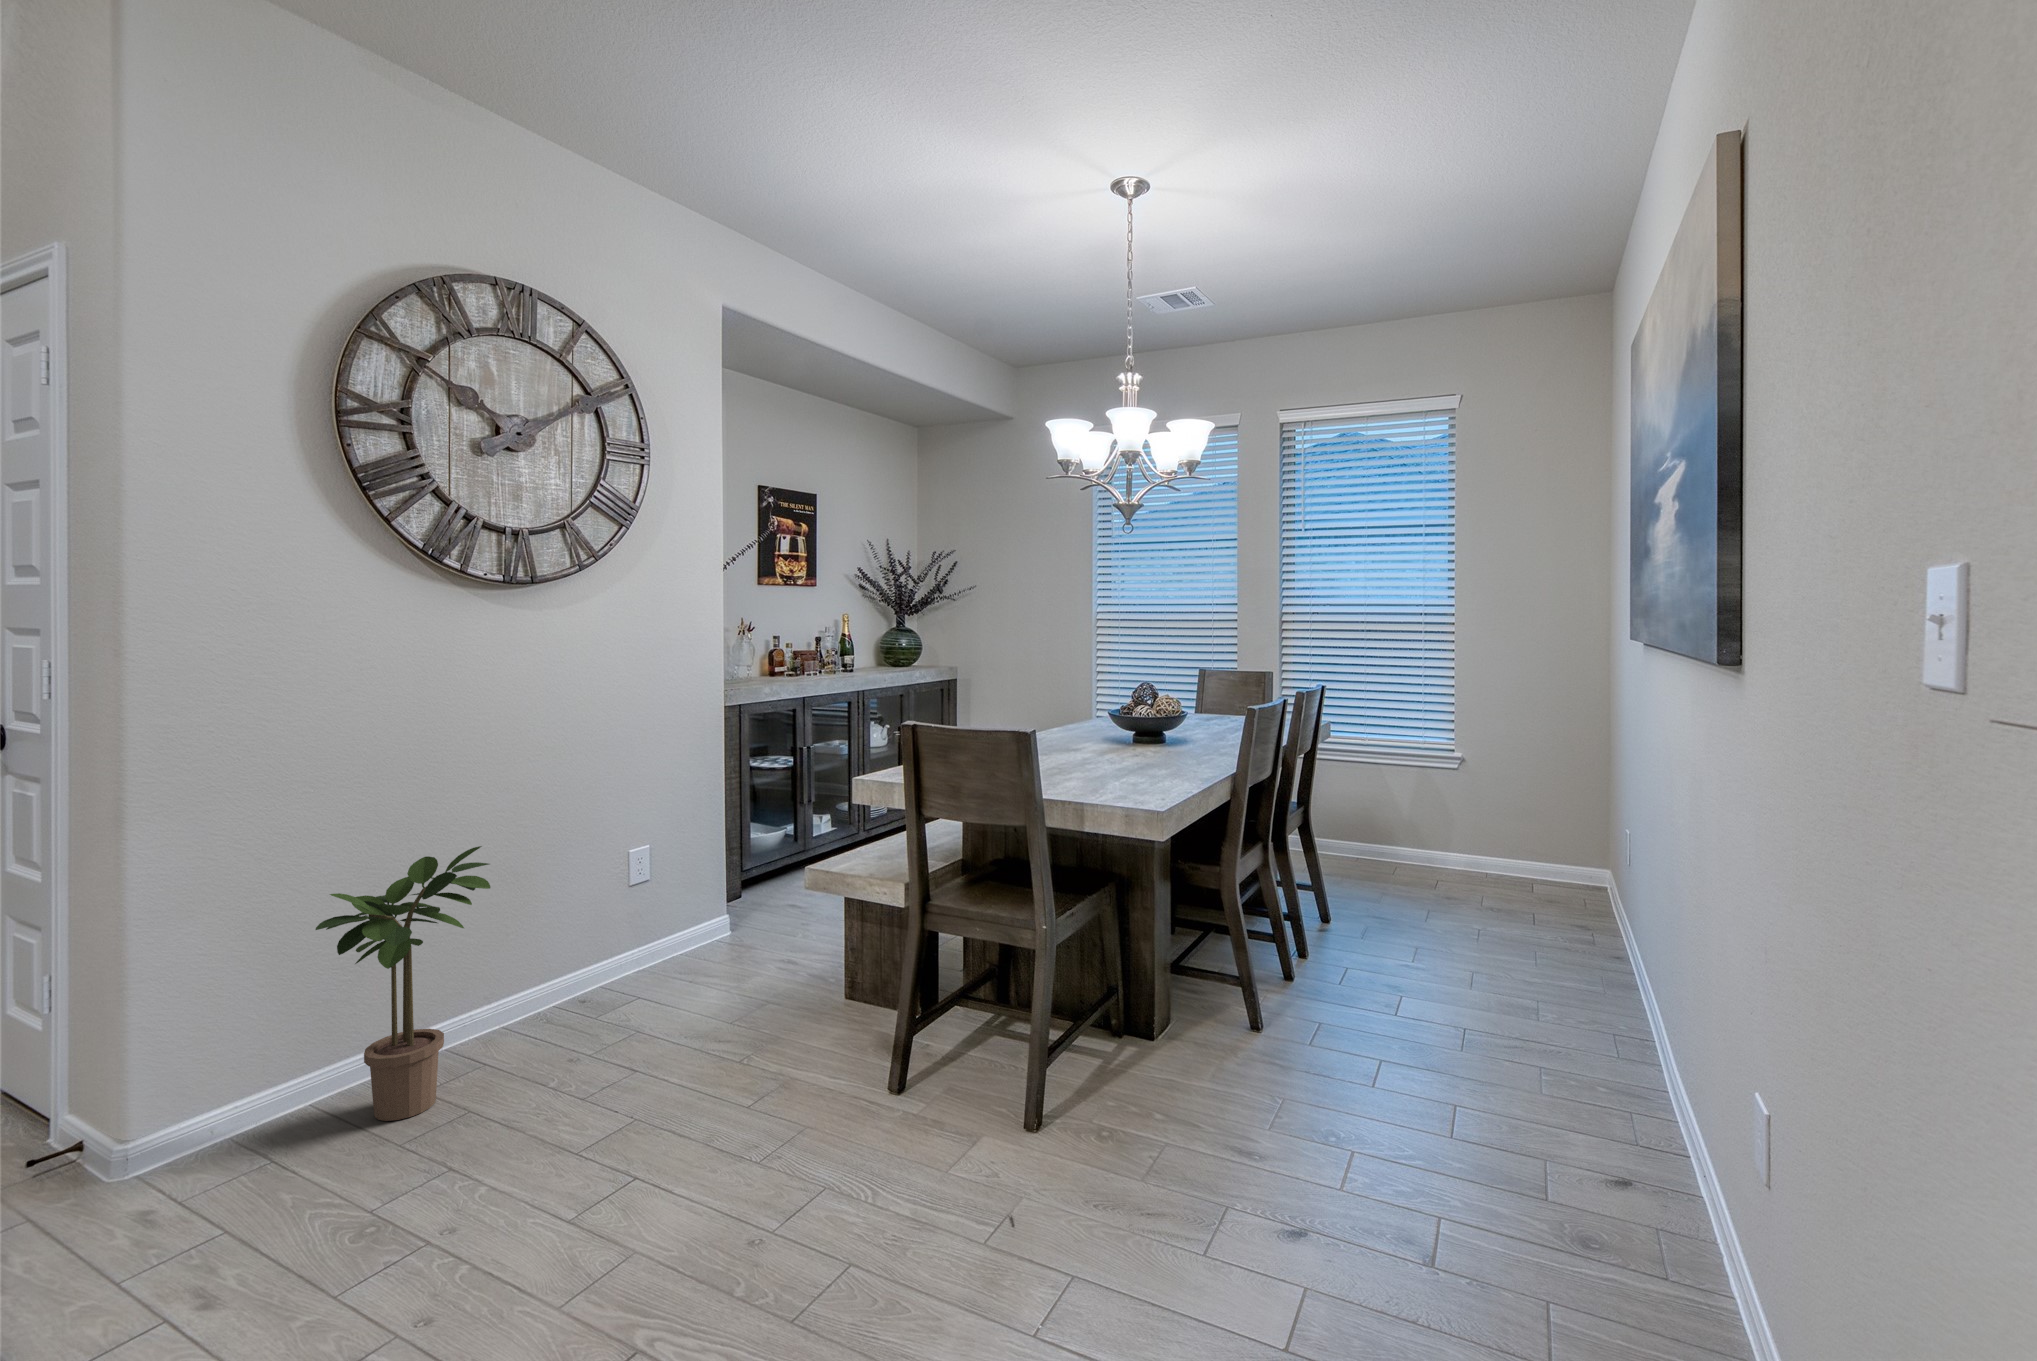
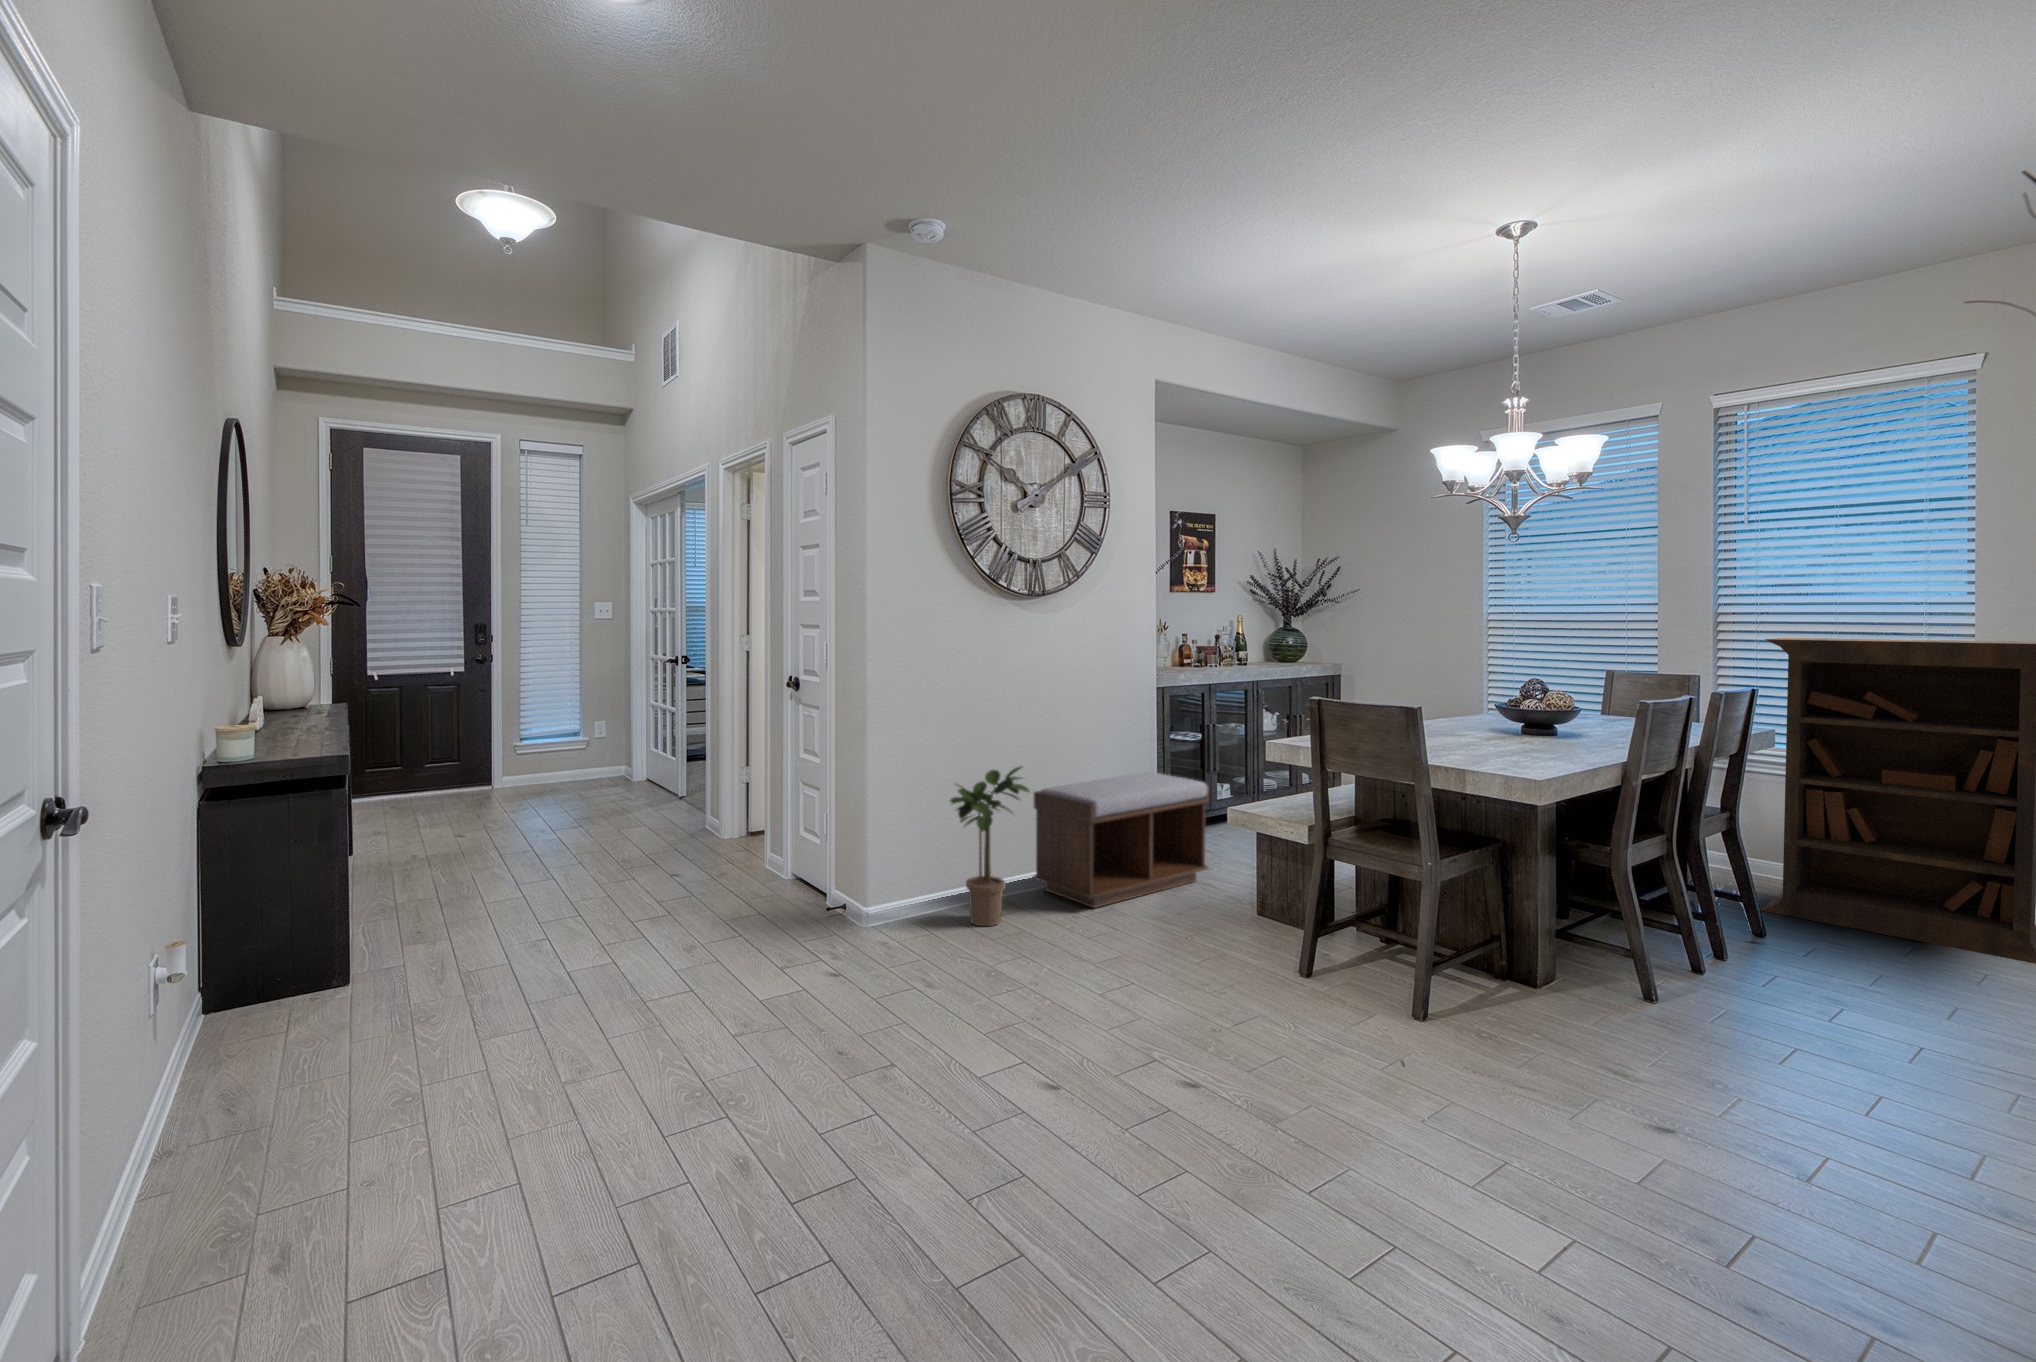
bookcase: none [1323,636,1529,918] -> present [1761,638,2036,964]
bench: none [517,821,790,1039] -> present [1033,772,1209,908]

